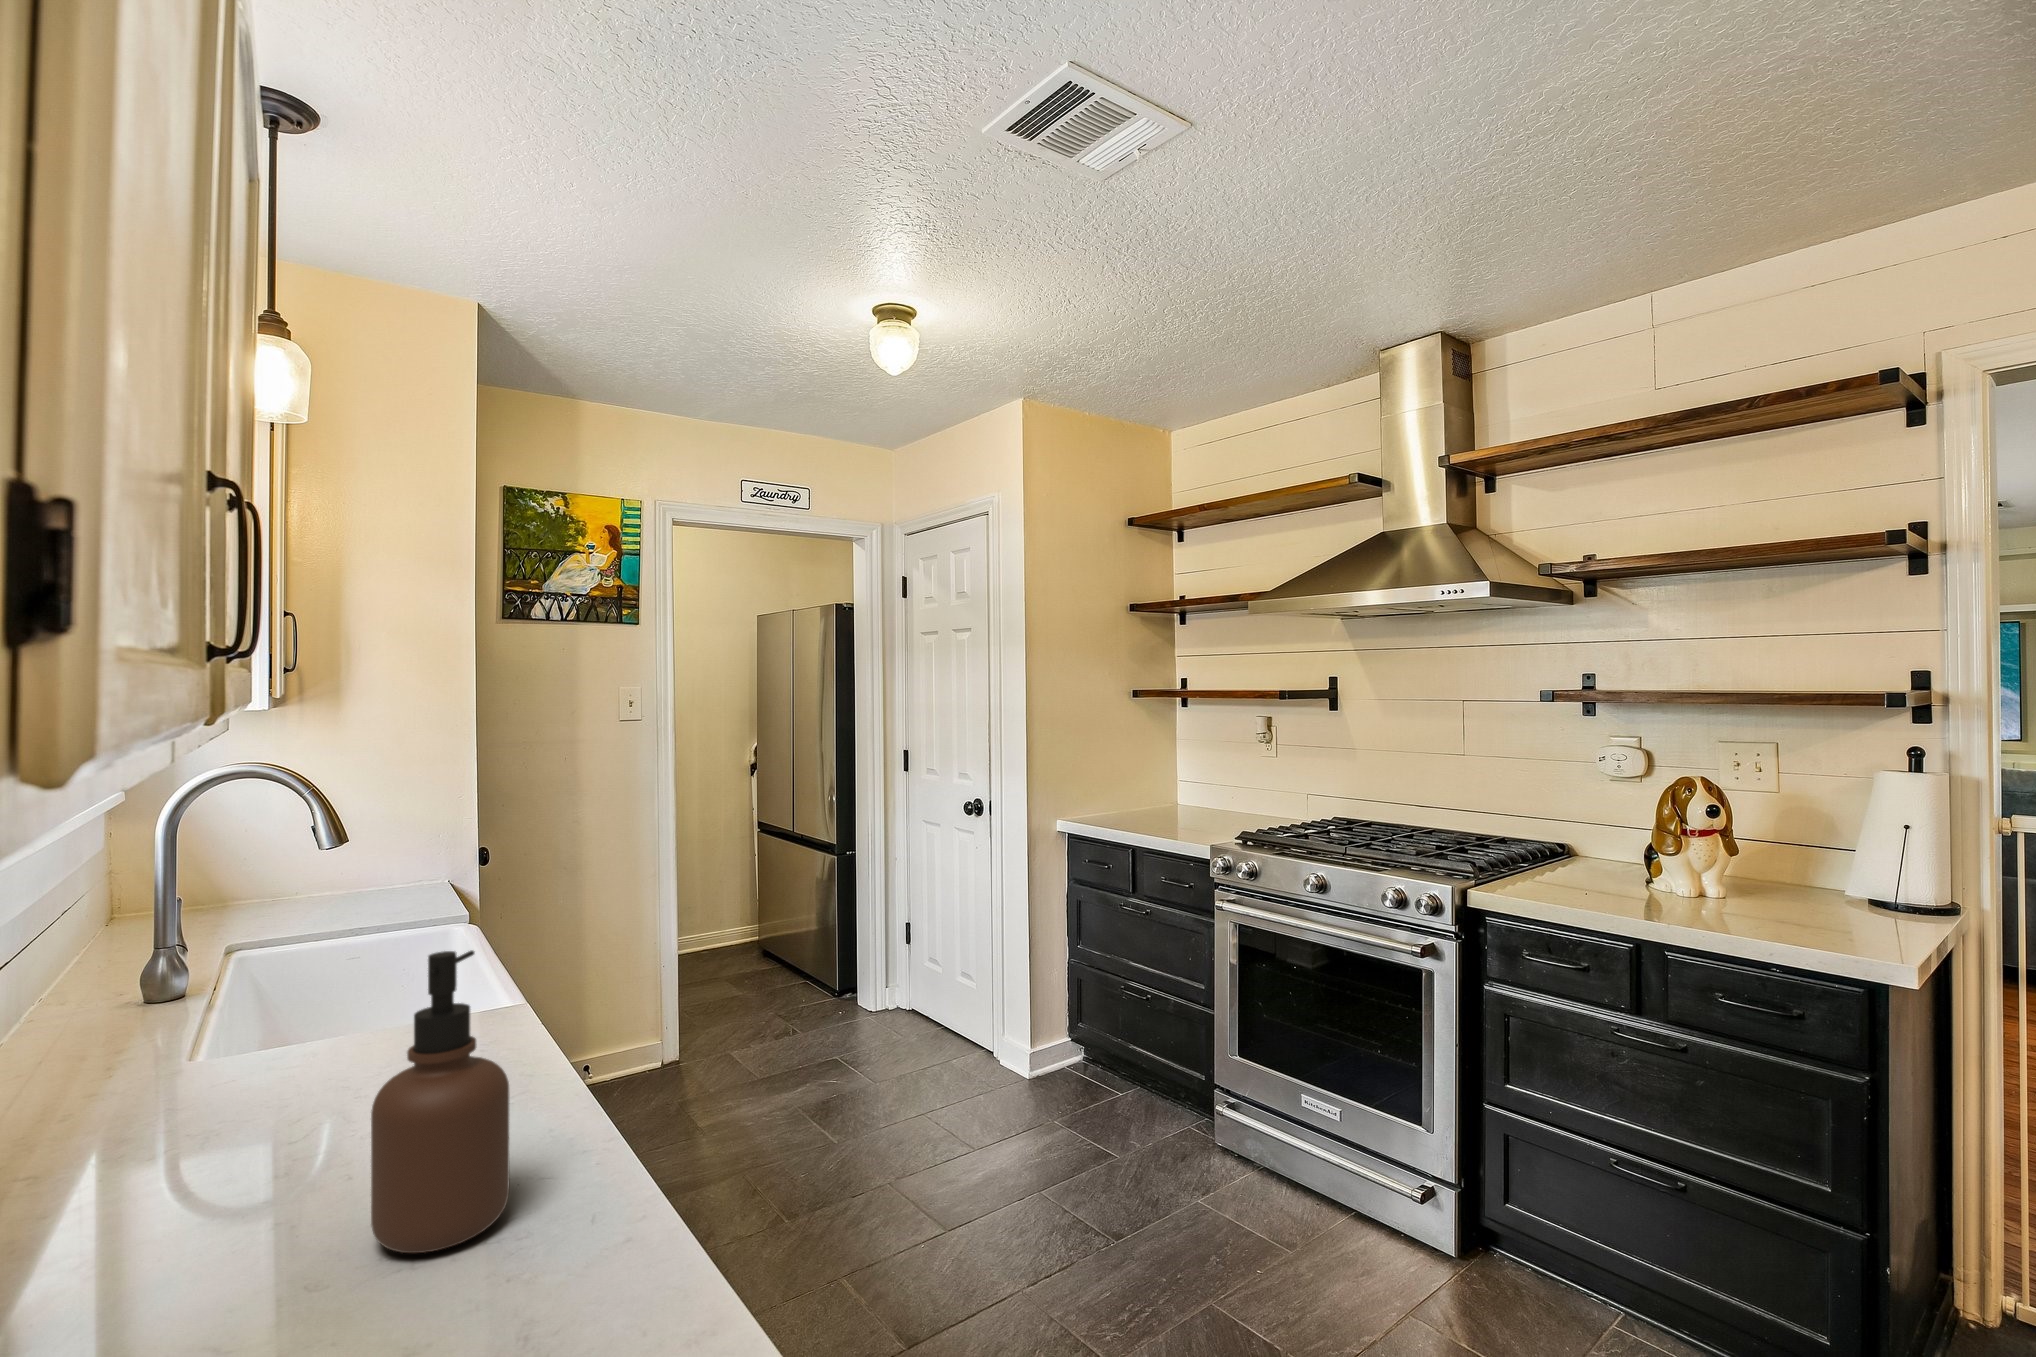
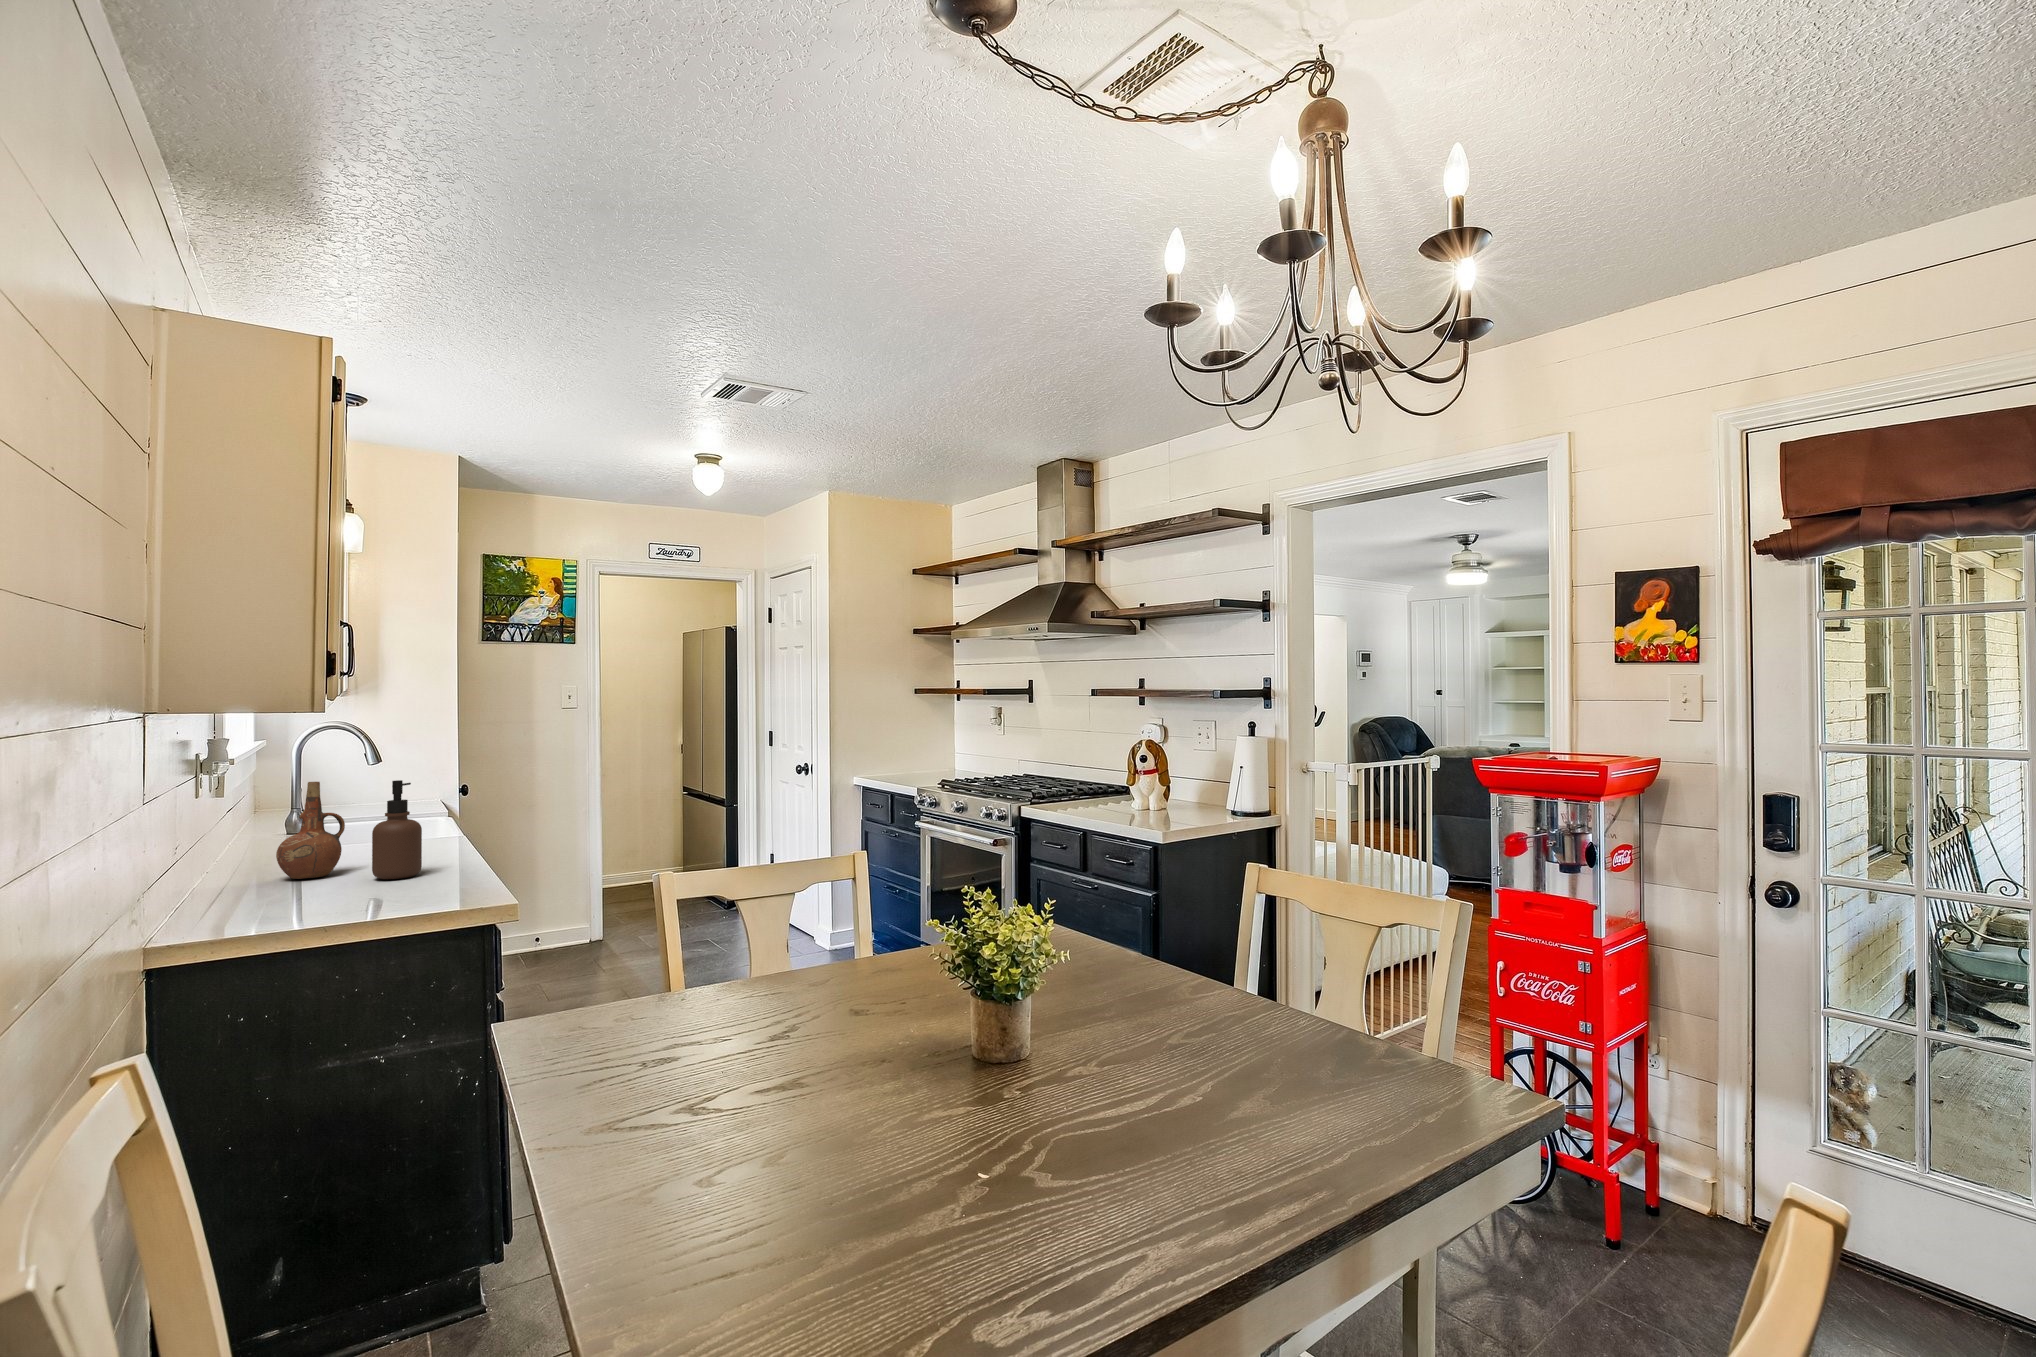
ceramic pitcher: none [84,951,289,1246] -> present [276,782,345,879]

